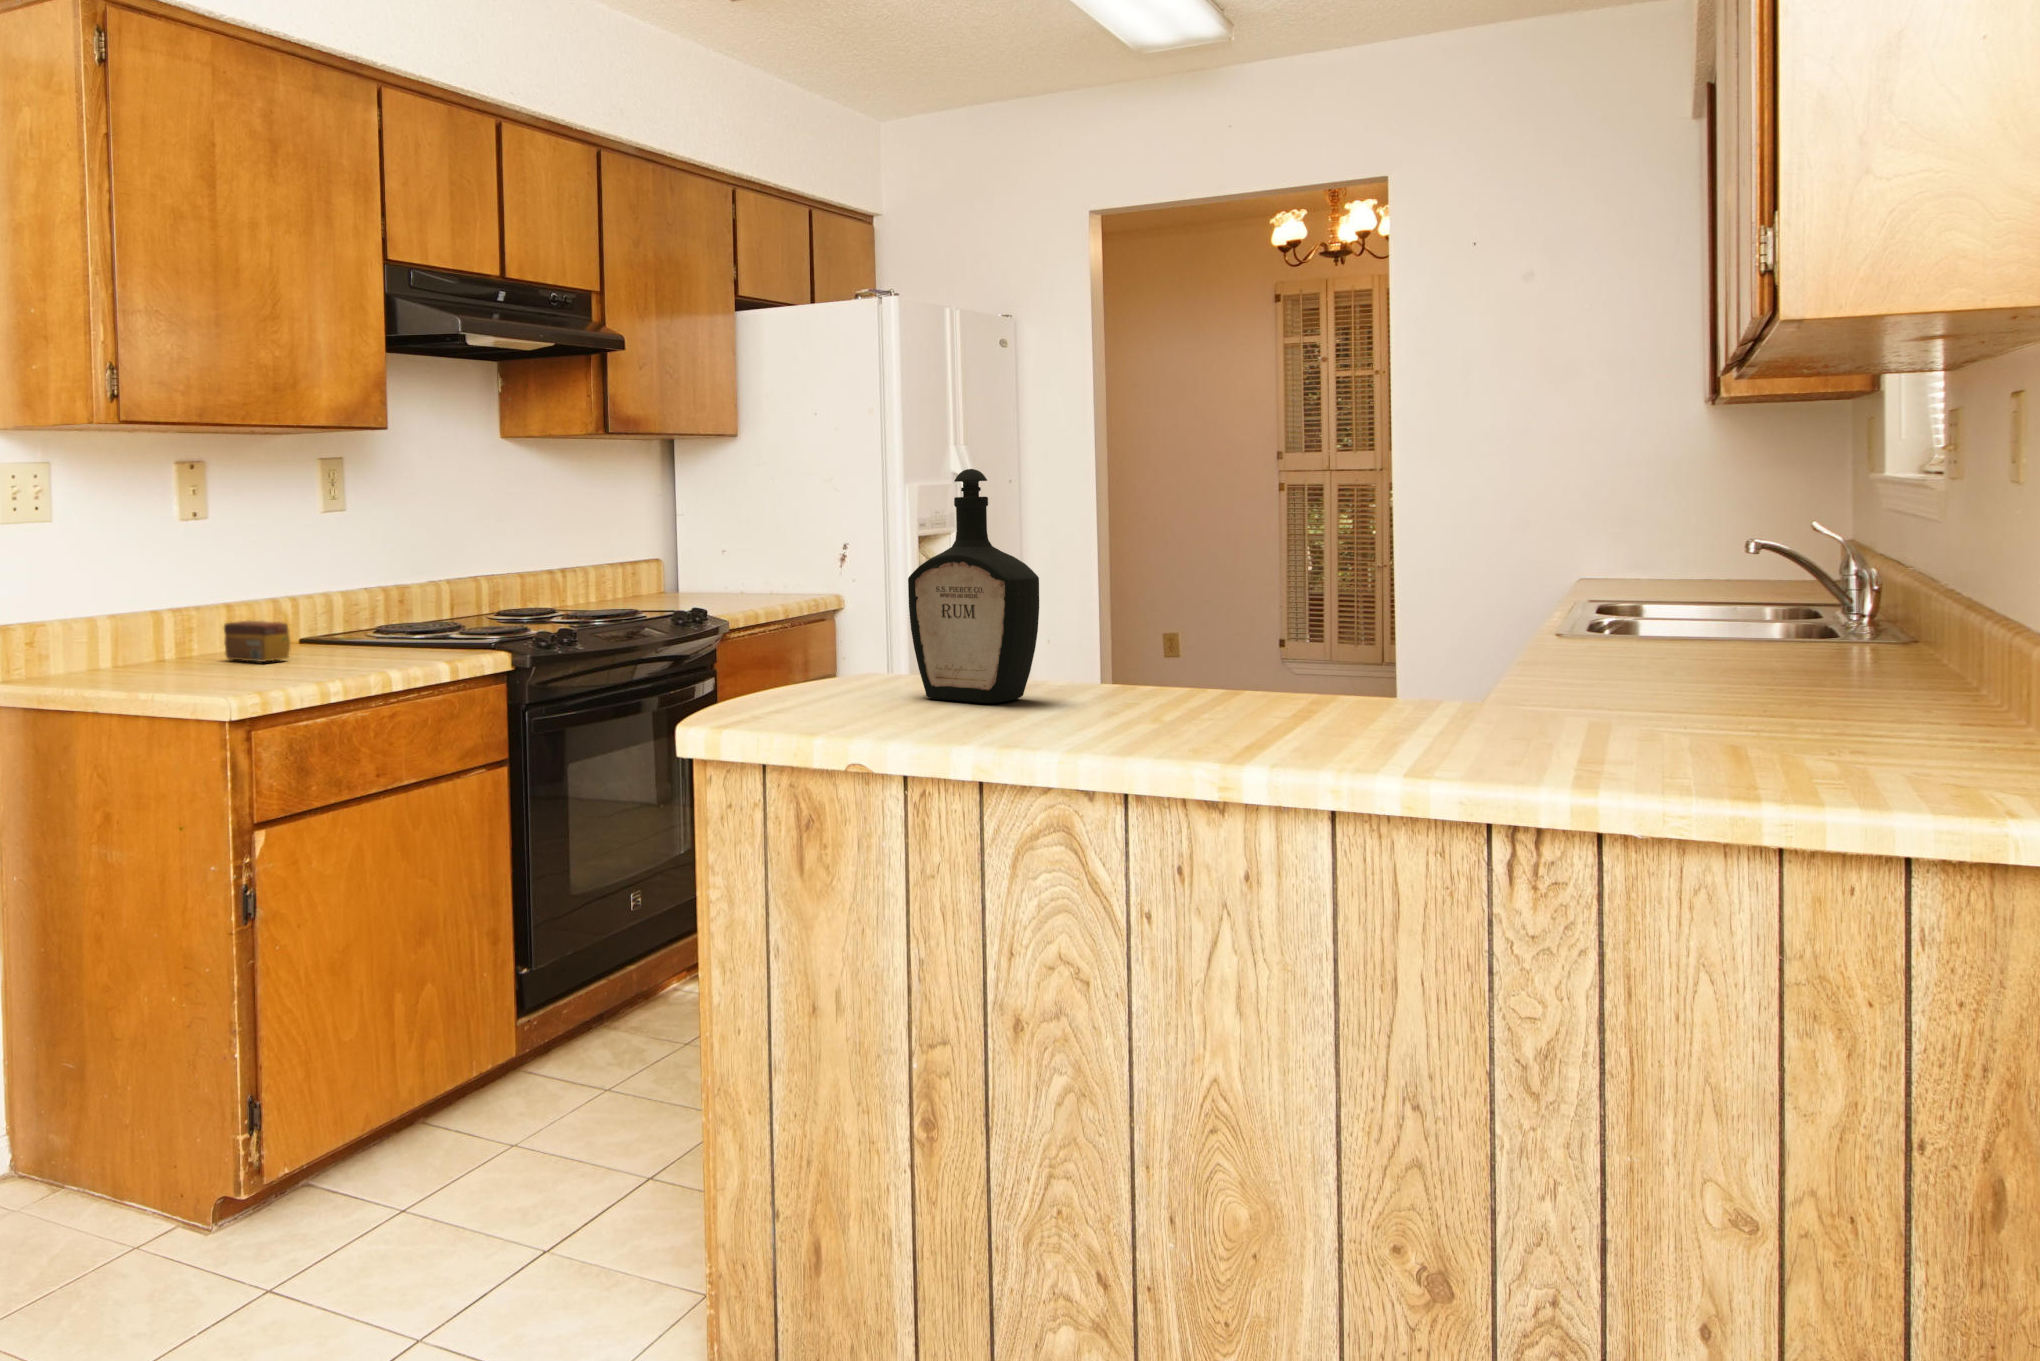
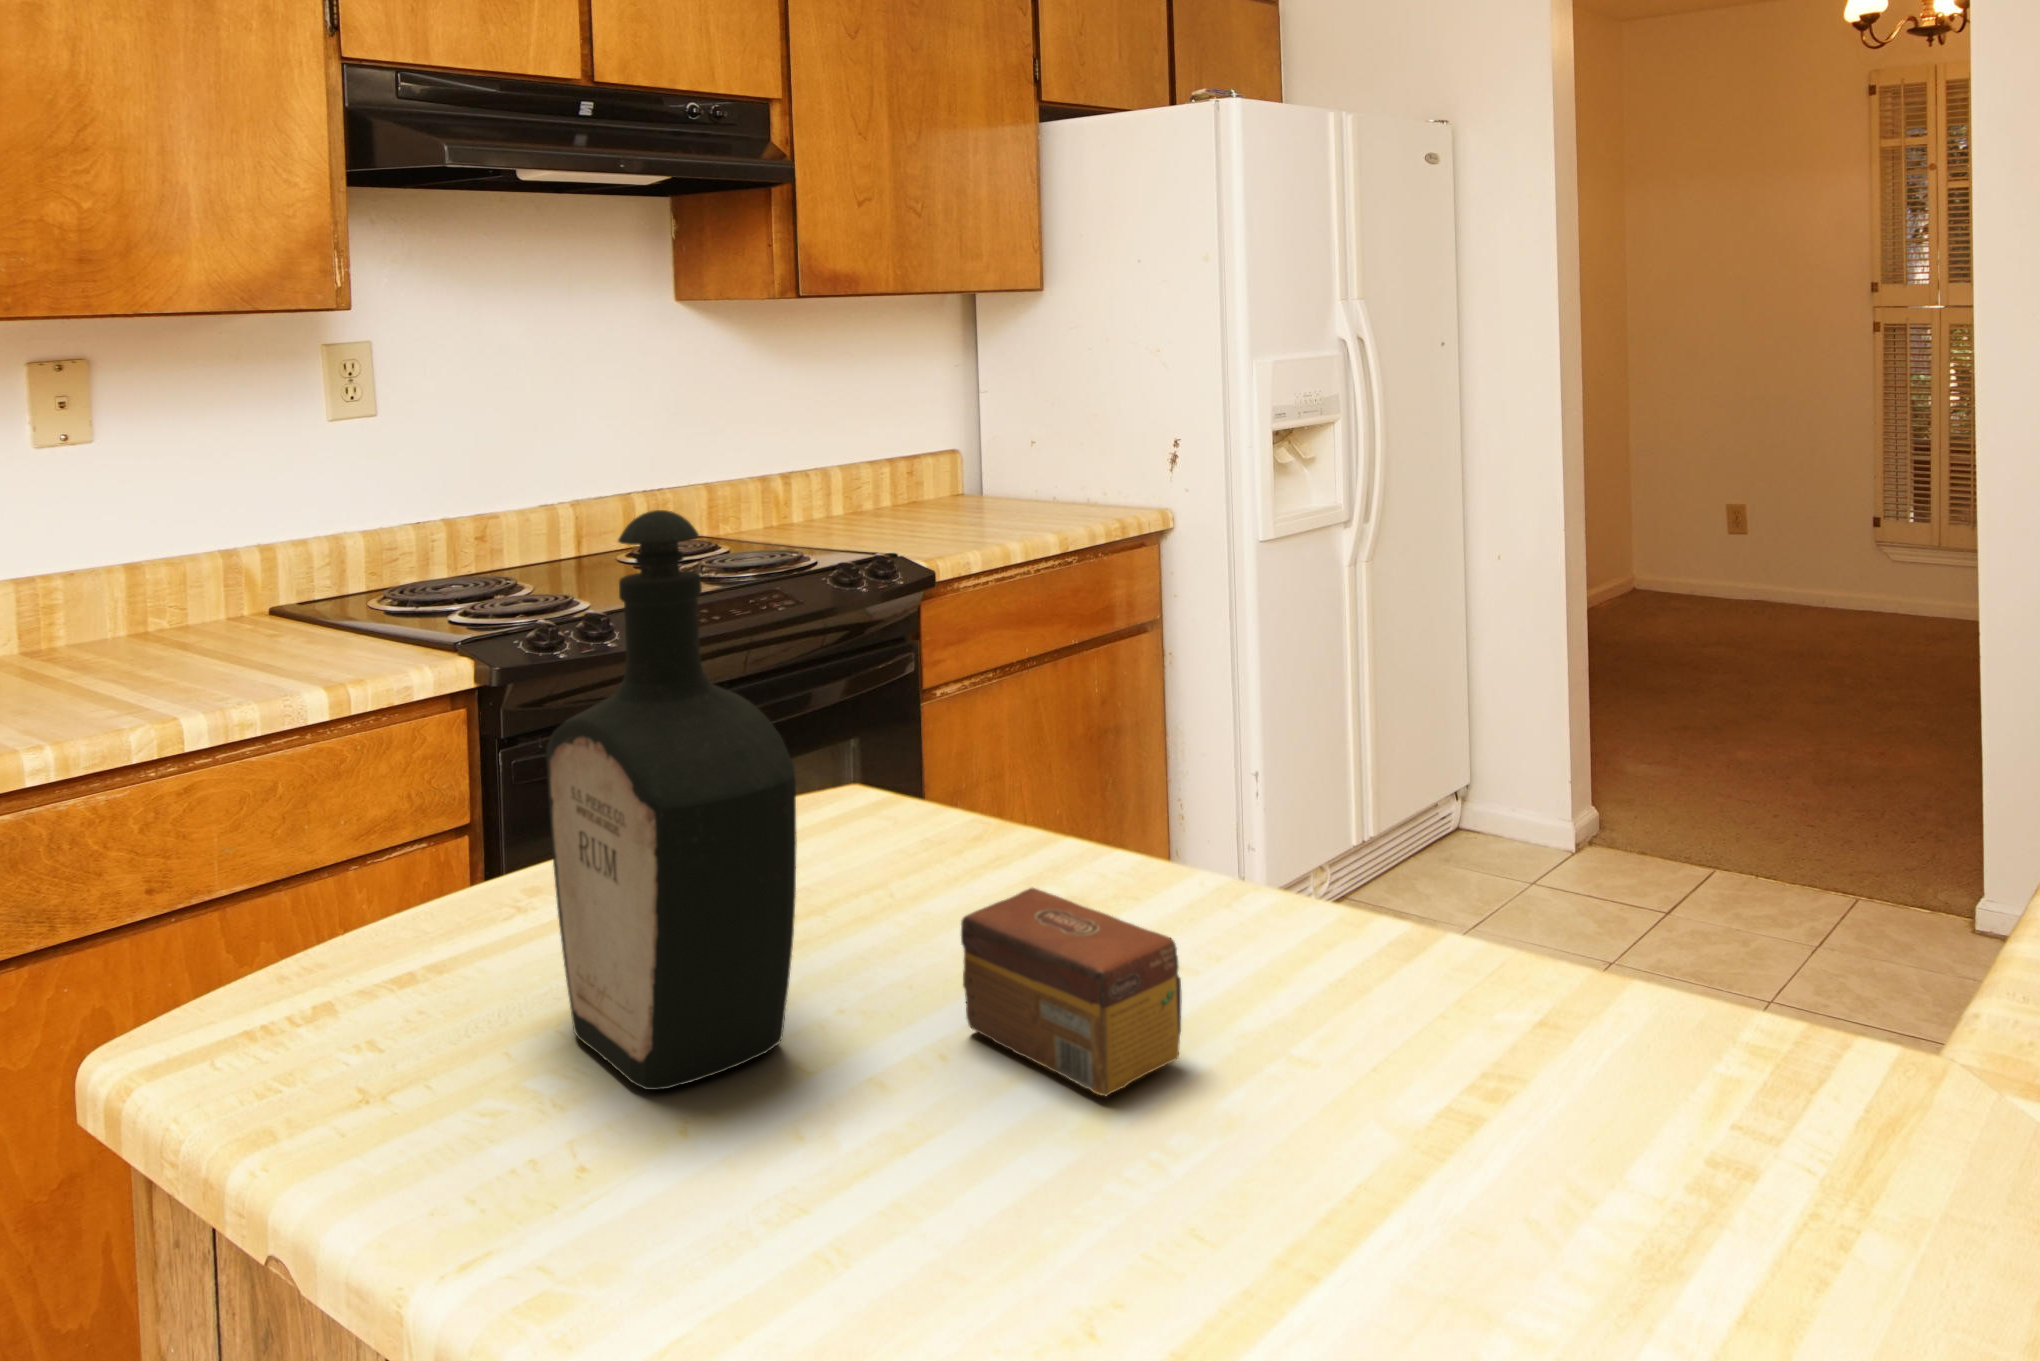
tea box: present [224,620,290,662] -> present [961,888,1182,1096]

